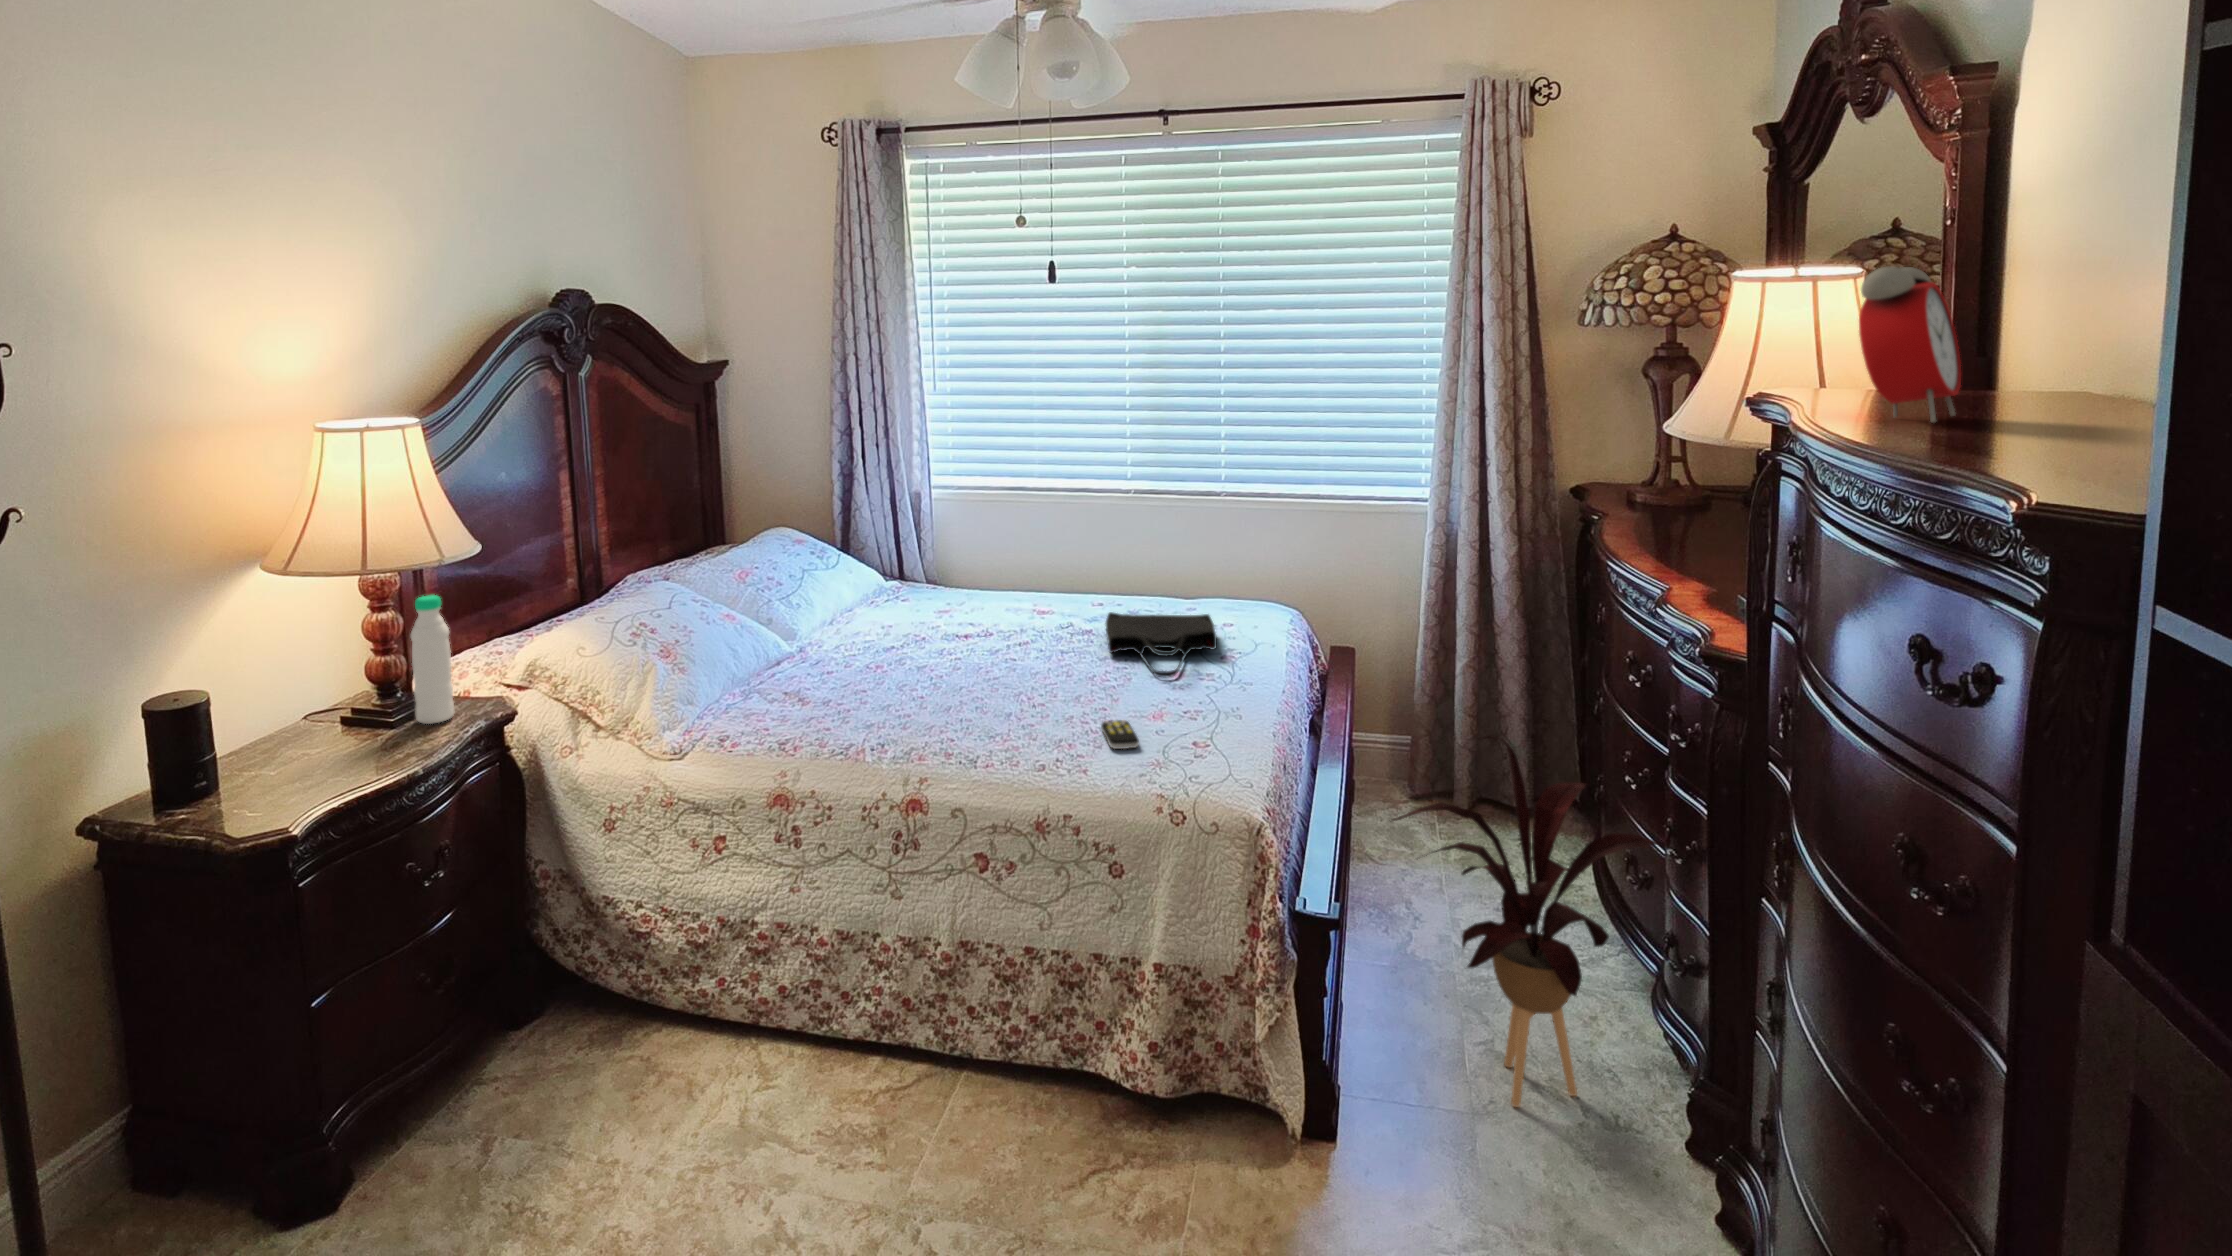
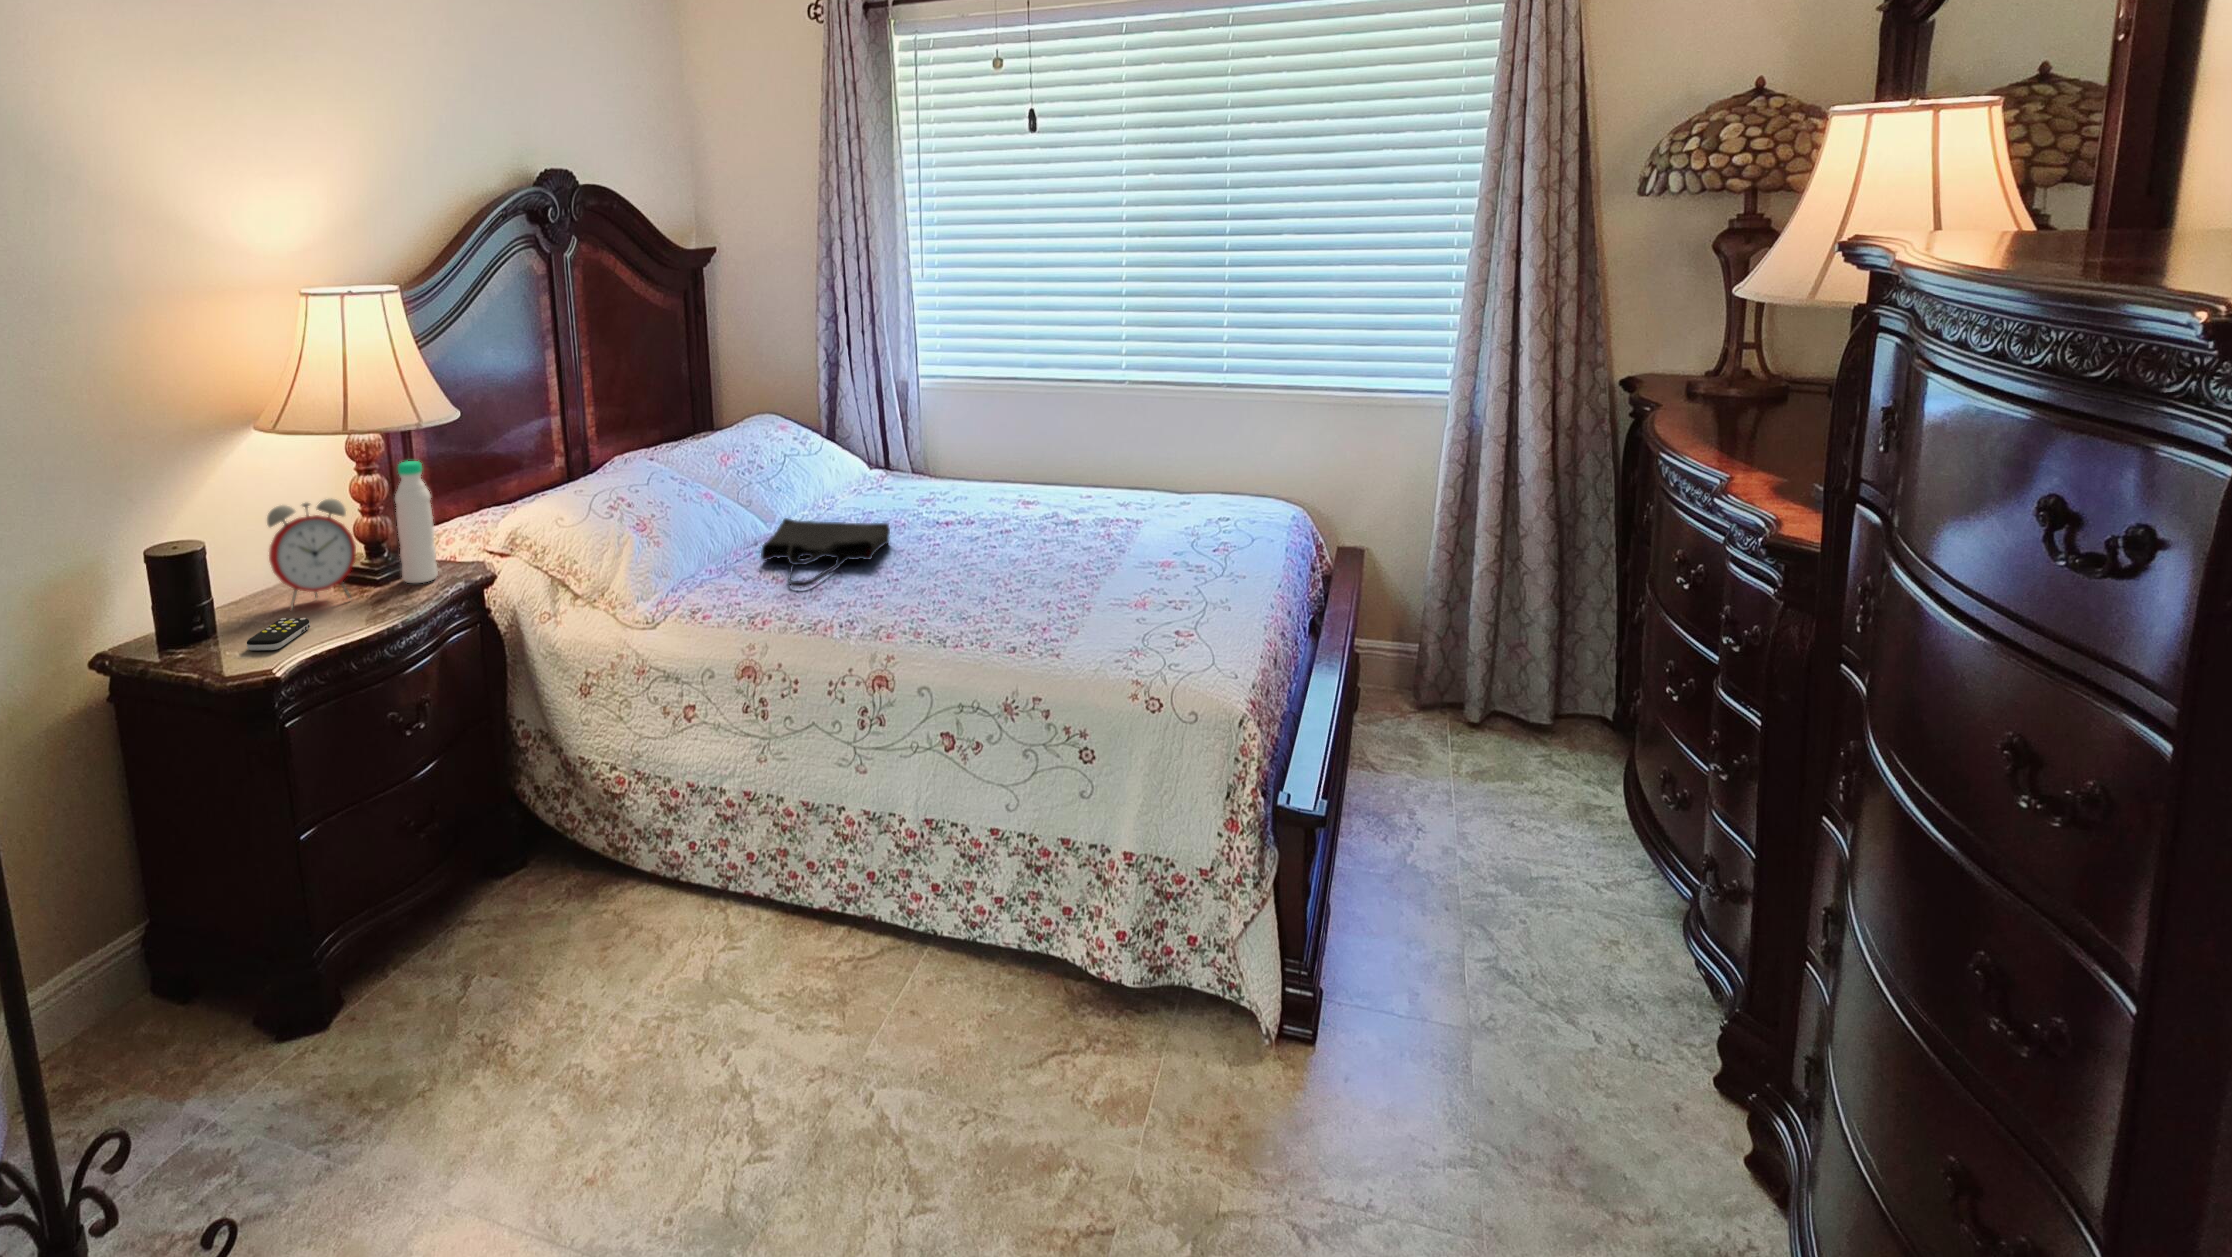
alarm clock: present [1859,267,1961,423] -> present [267,499,356,610]
tote bag: present [1106,612,1217,677] -> present [761,518,890,587]
remote control: present [1101,720,1139,749] -> present [247,618,310,650]
house plant: present [1393,736,1661,1107] -> none [1387,633,1718,1028]

